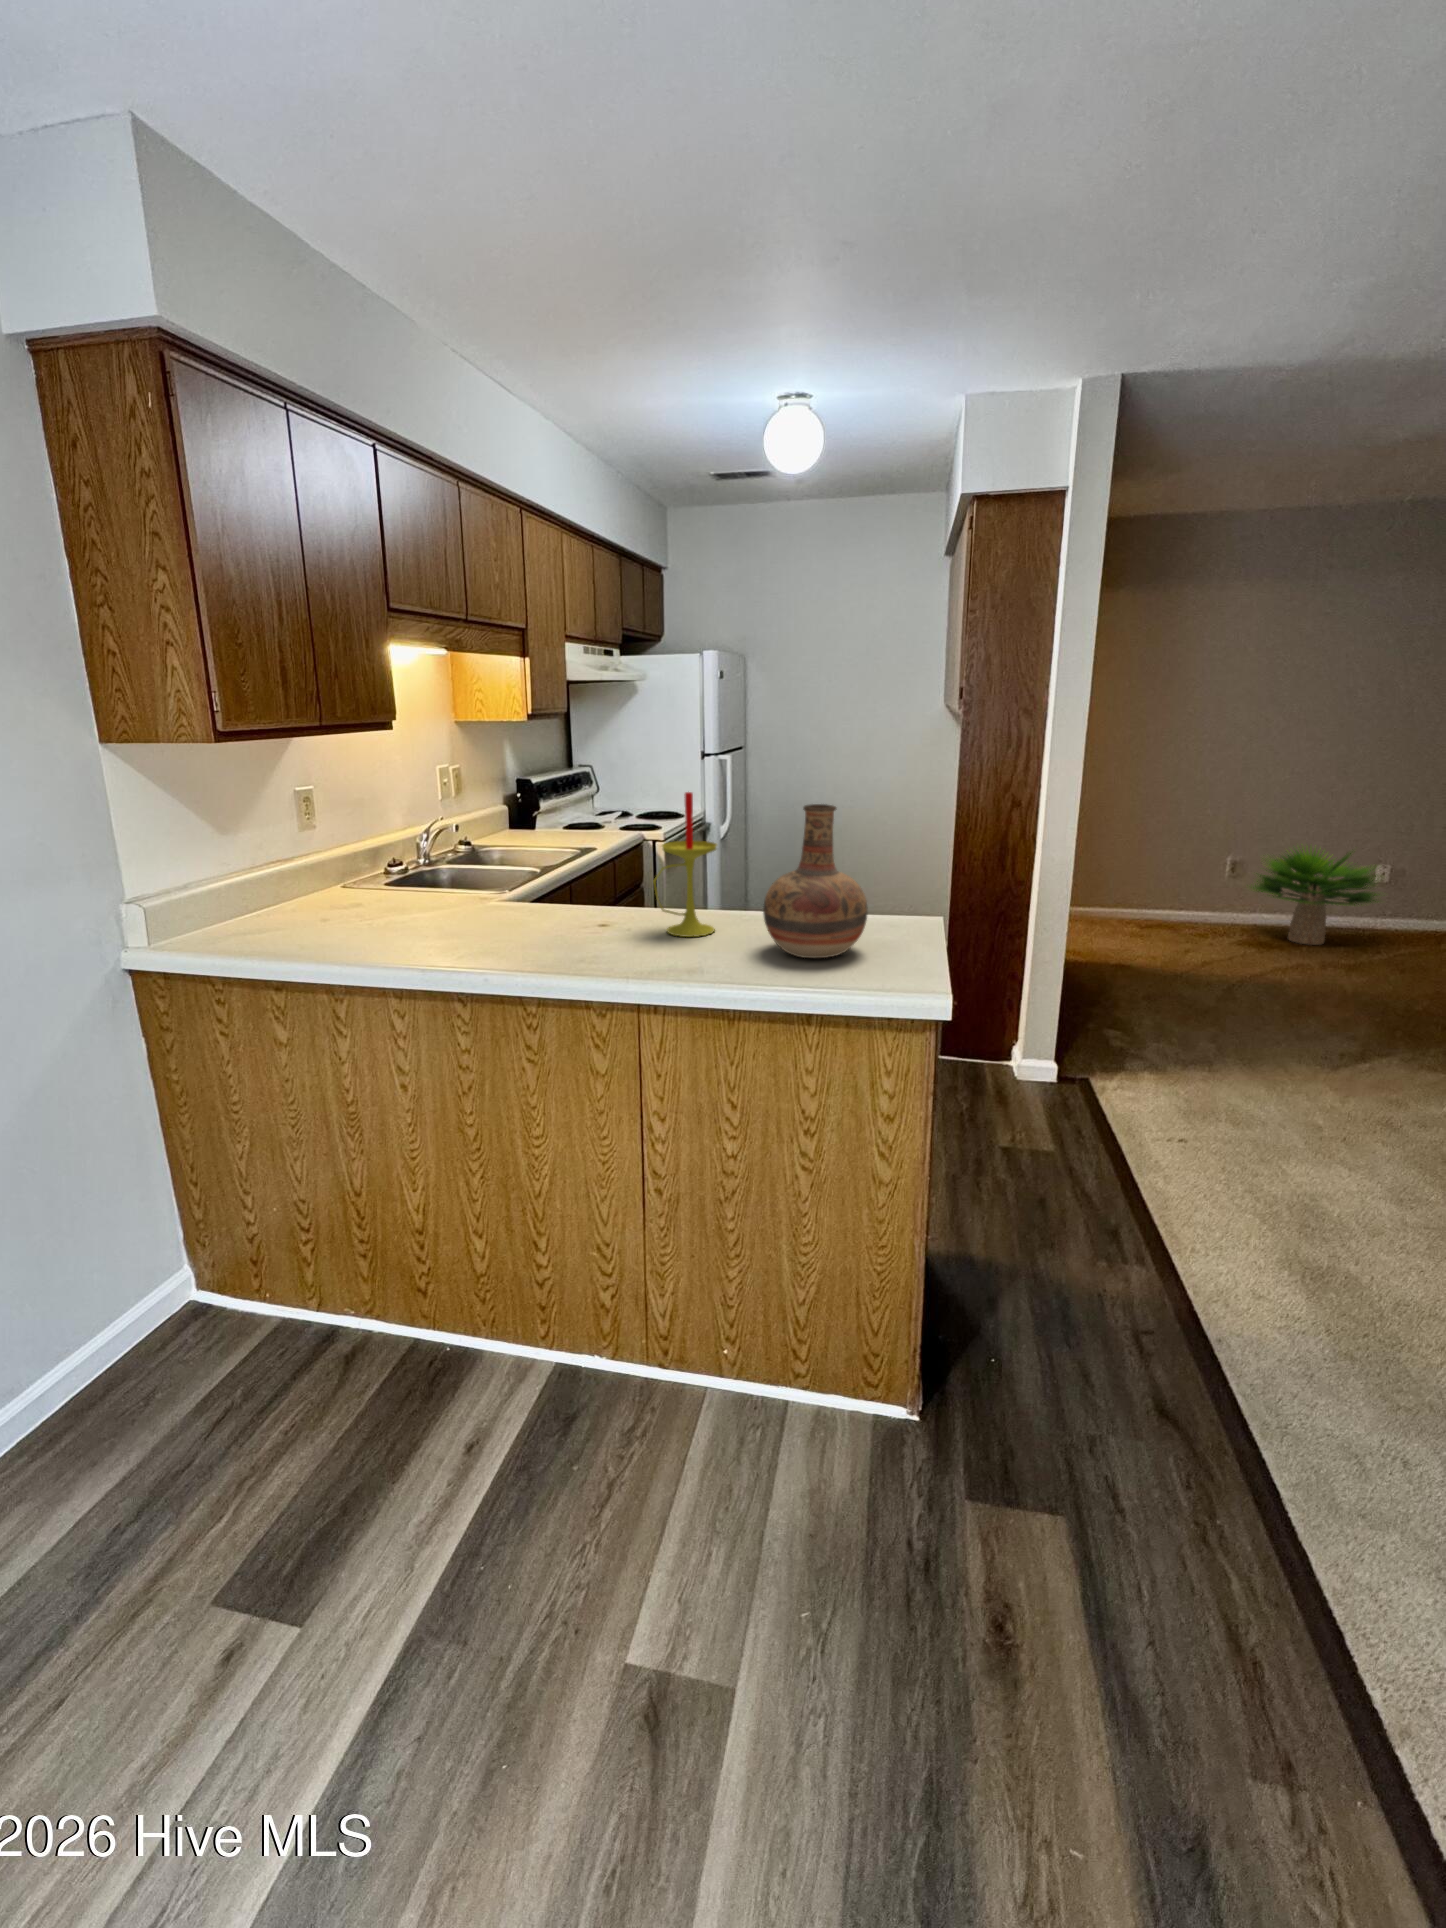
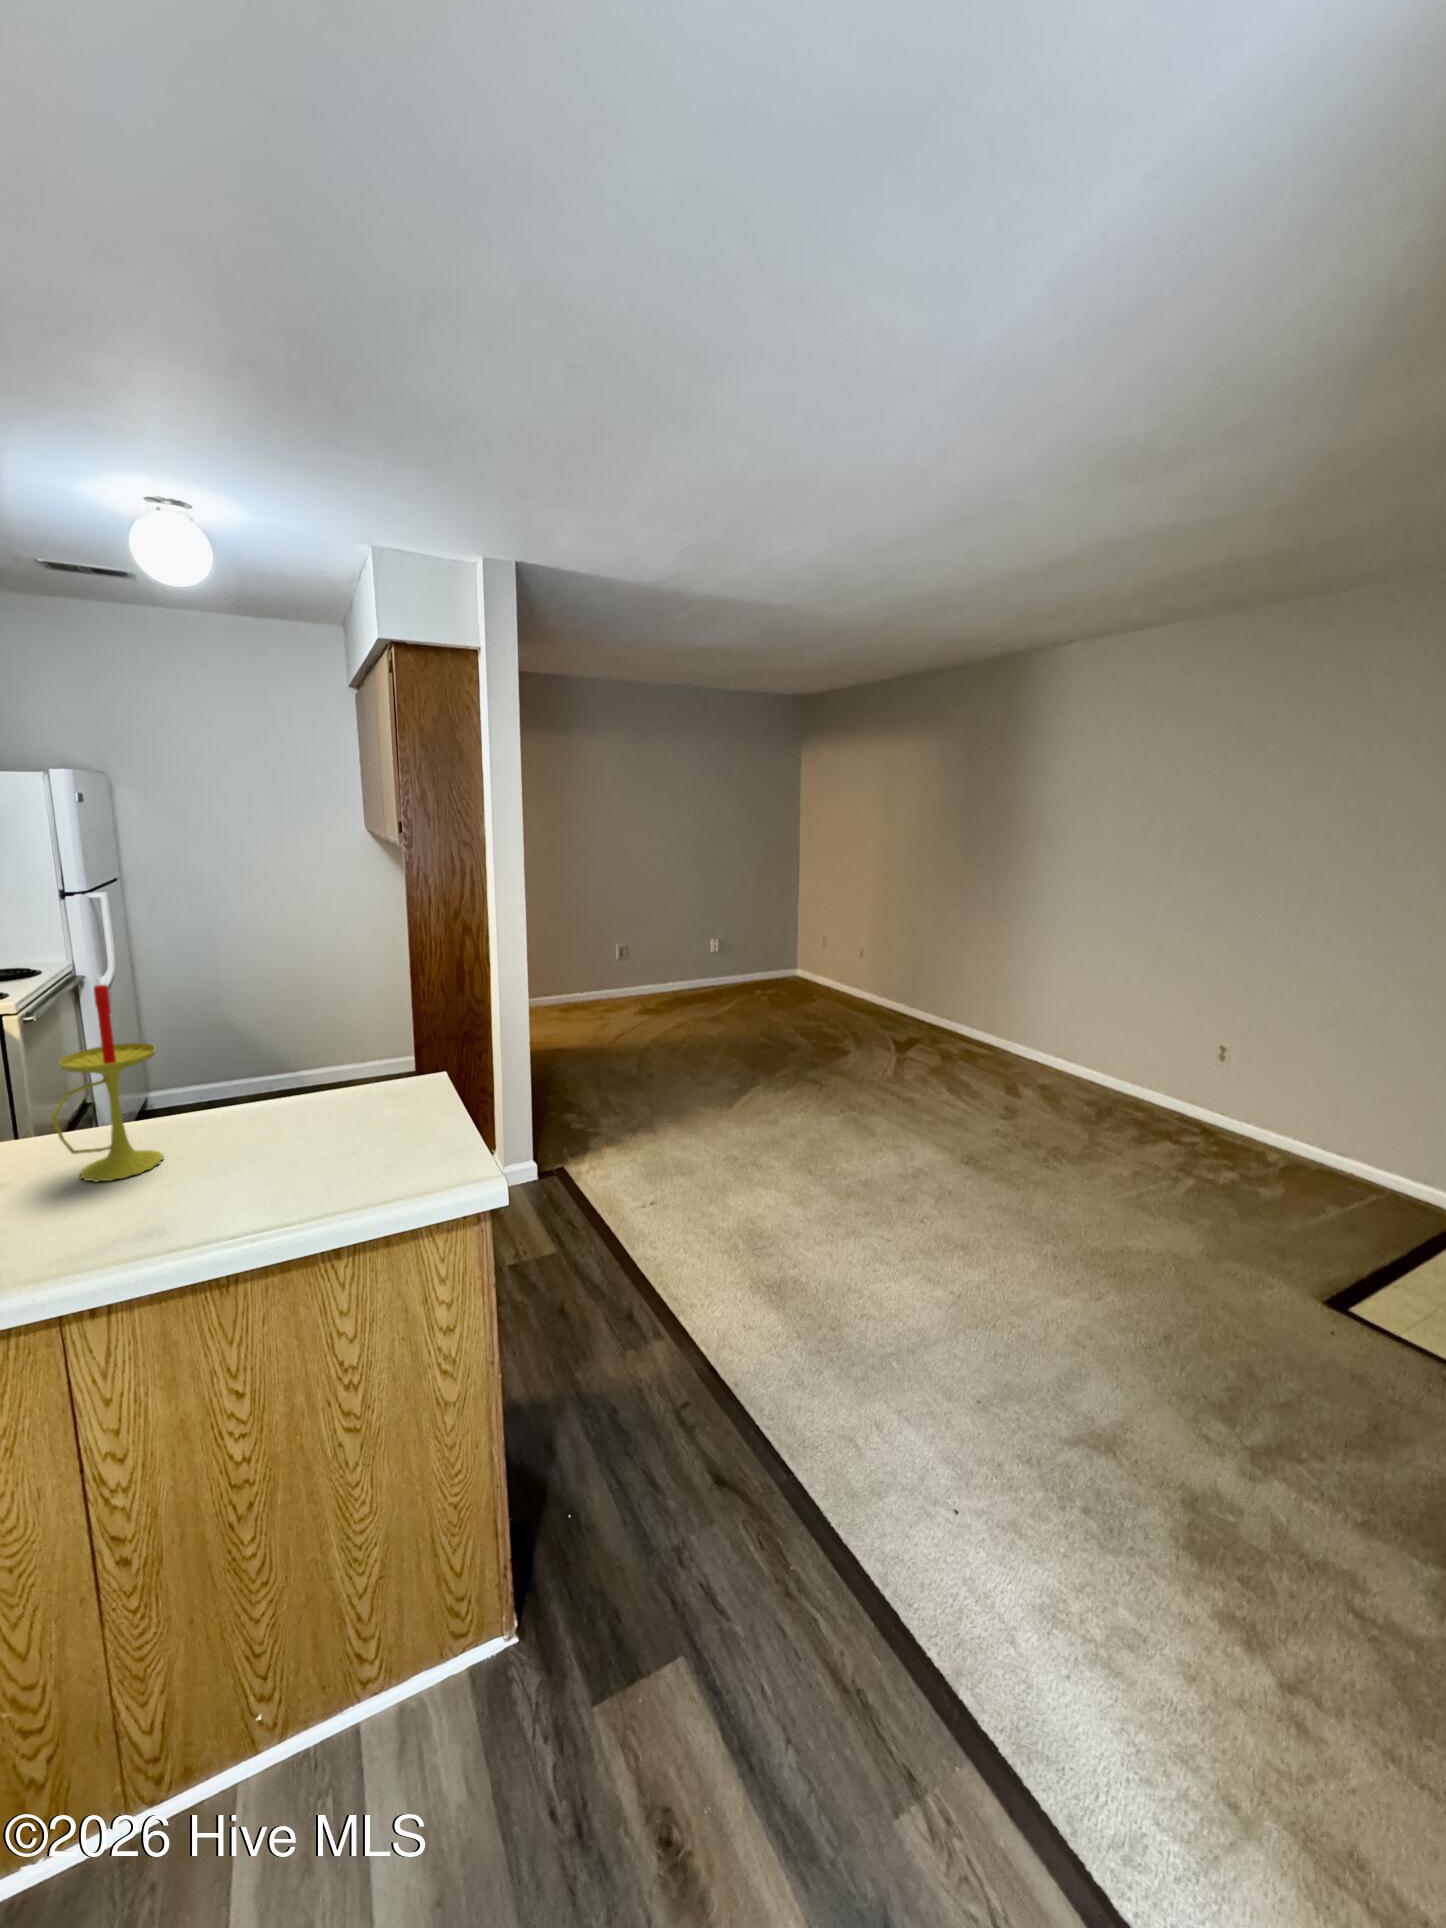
vase: present [763,804,868,958] -> none [246,984,385,1171]
potted plant: present [1251,849,1380,945] -> none [630,928,722,1005]

